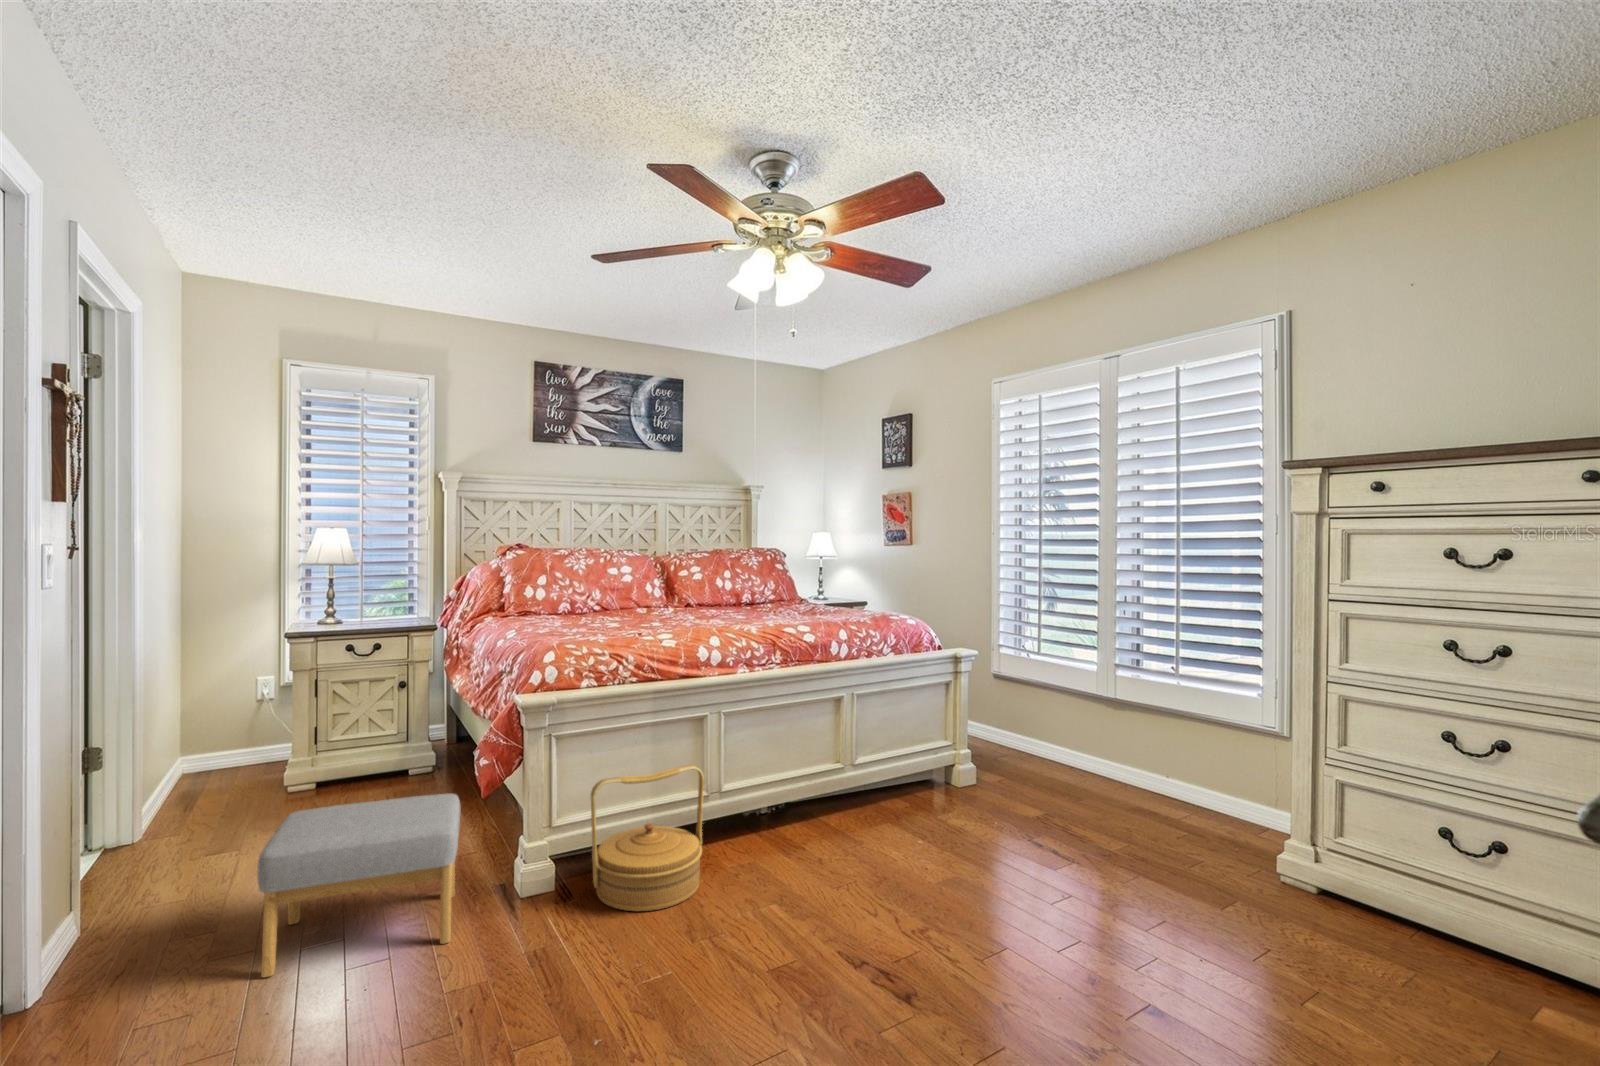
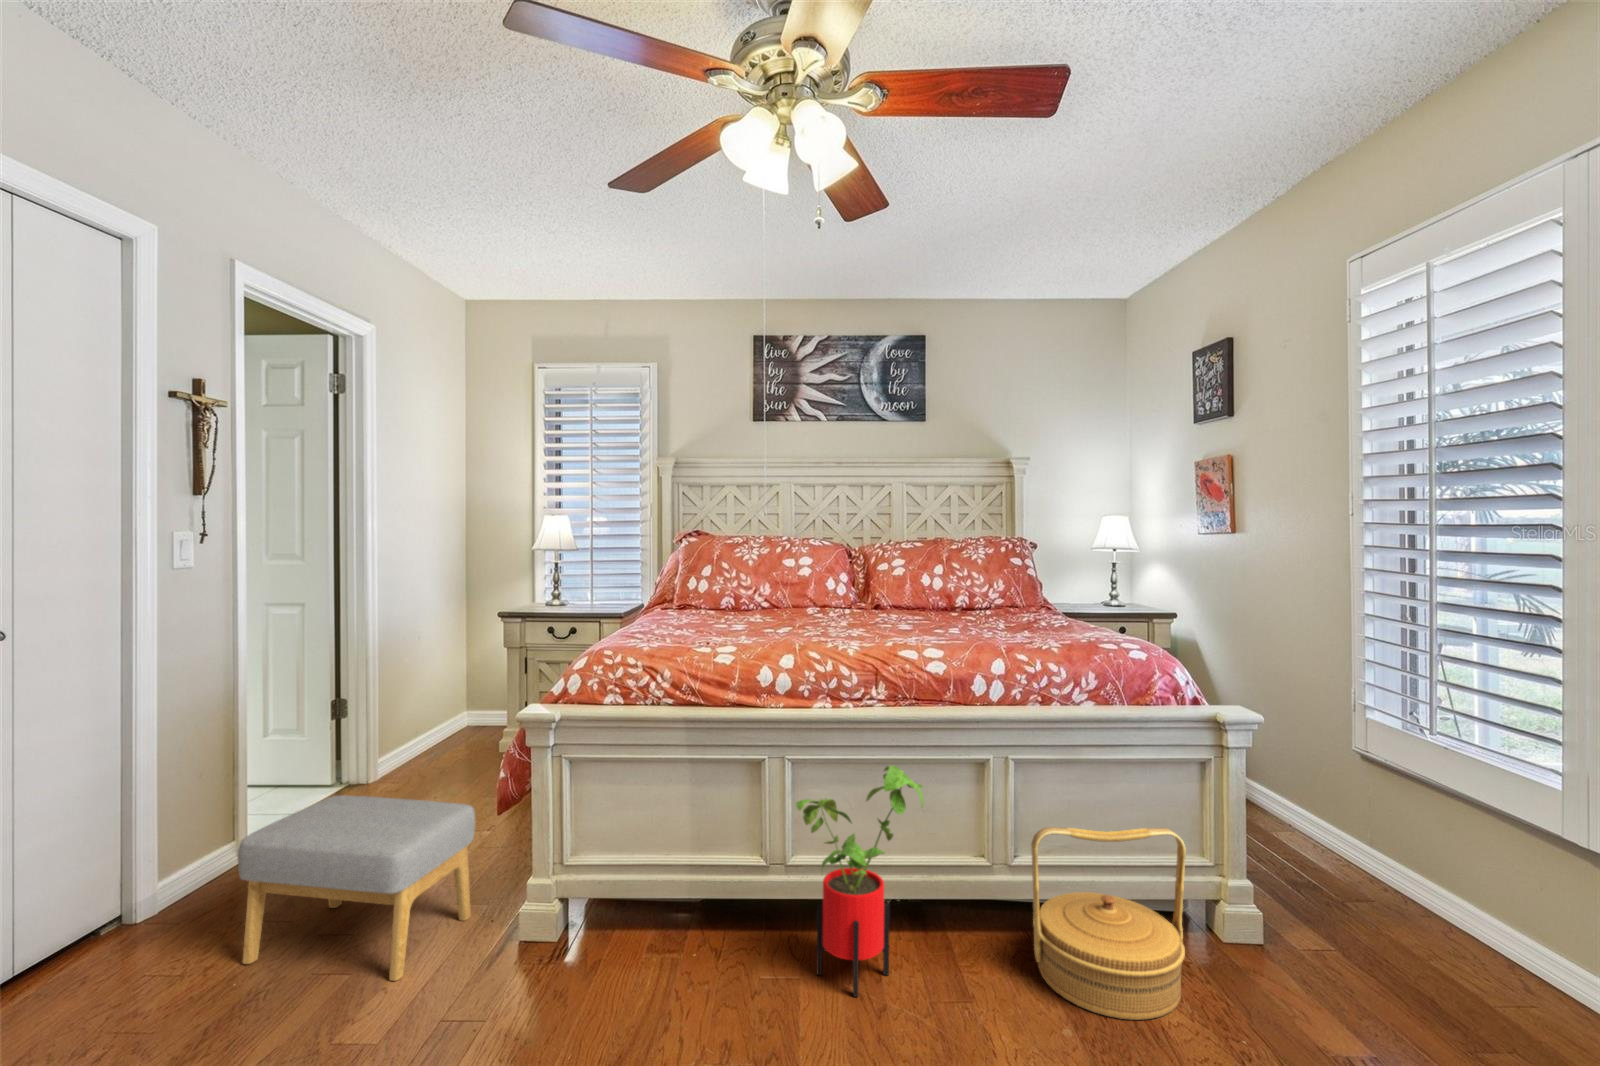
house plant: none [742,704,830,859] -> present [796,765,924,997]
woven basket: present [591,765,704,911] -> present [1031,827,1186,1020]

